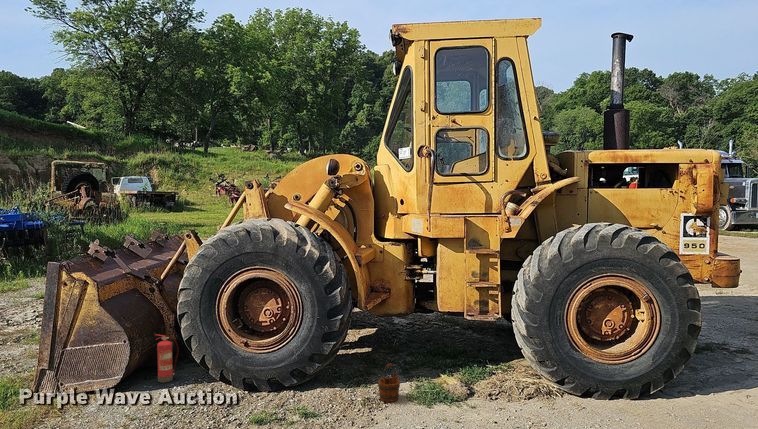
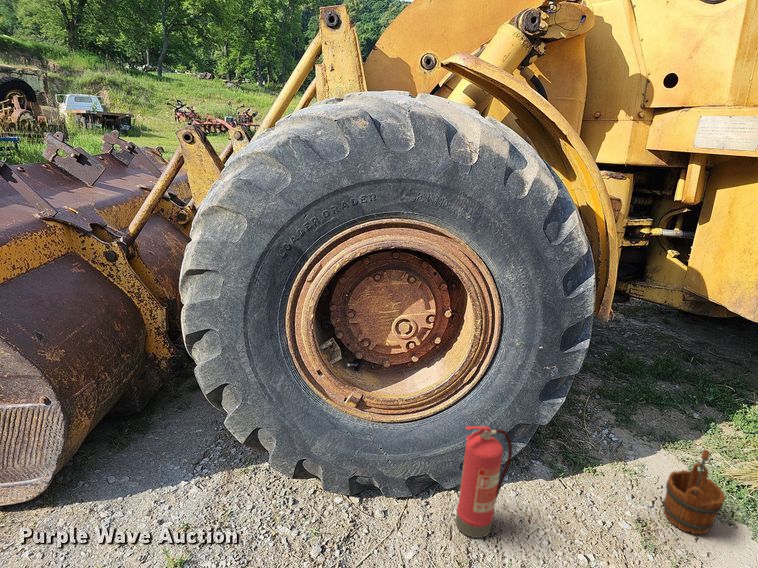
fire extinguisher: present [156,335,179,383] -> present [456,426,512,538]

